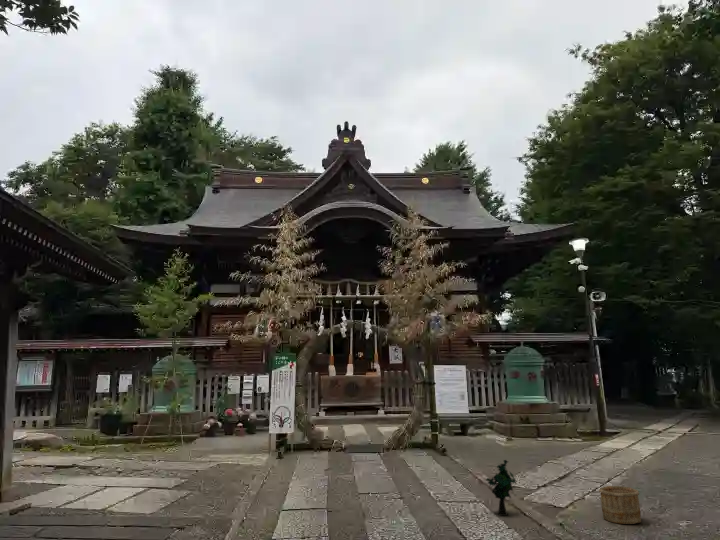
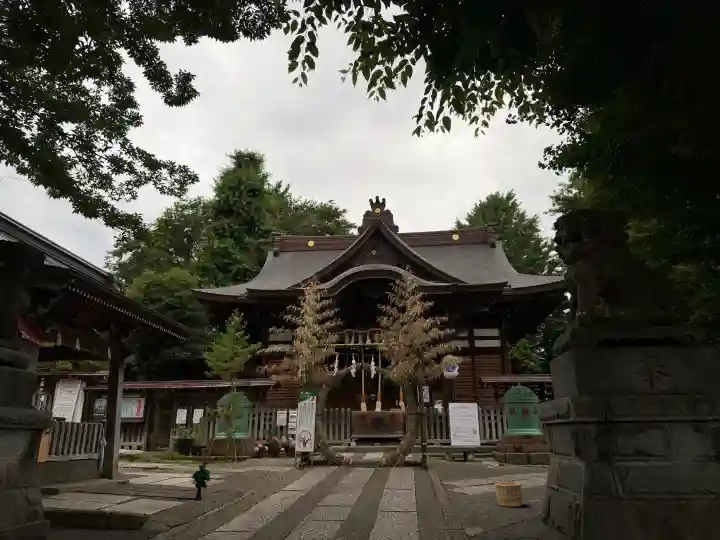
decorative plant: present [486,460,516,516] -> present [190,462,210,500]

